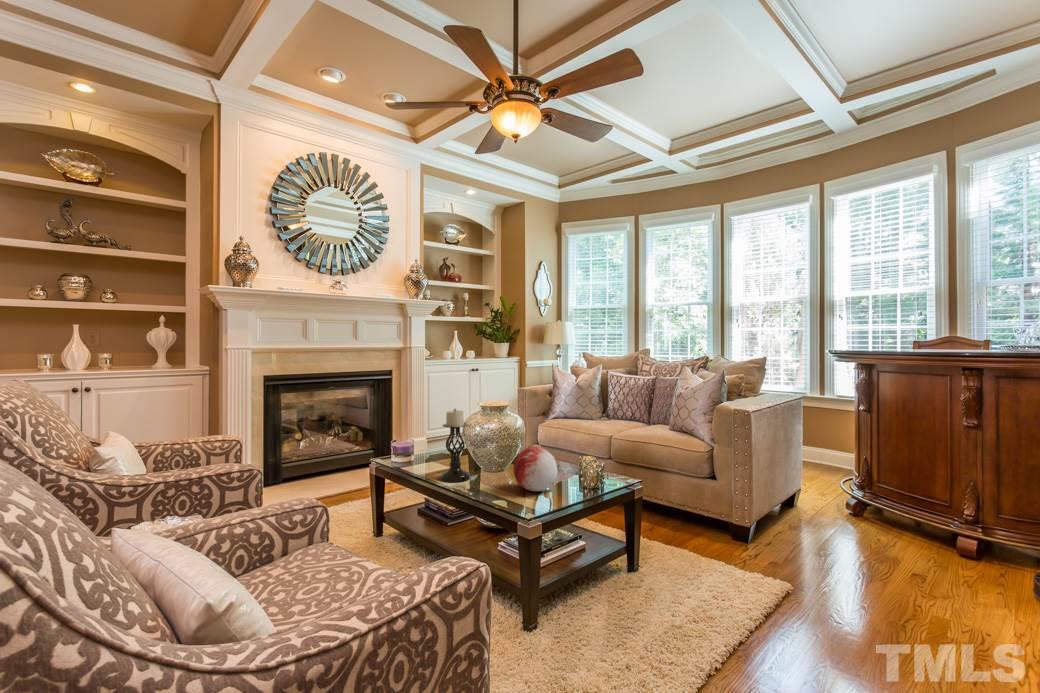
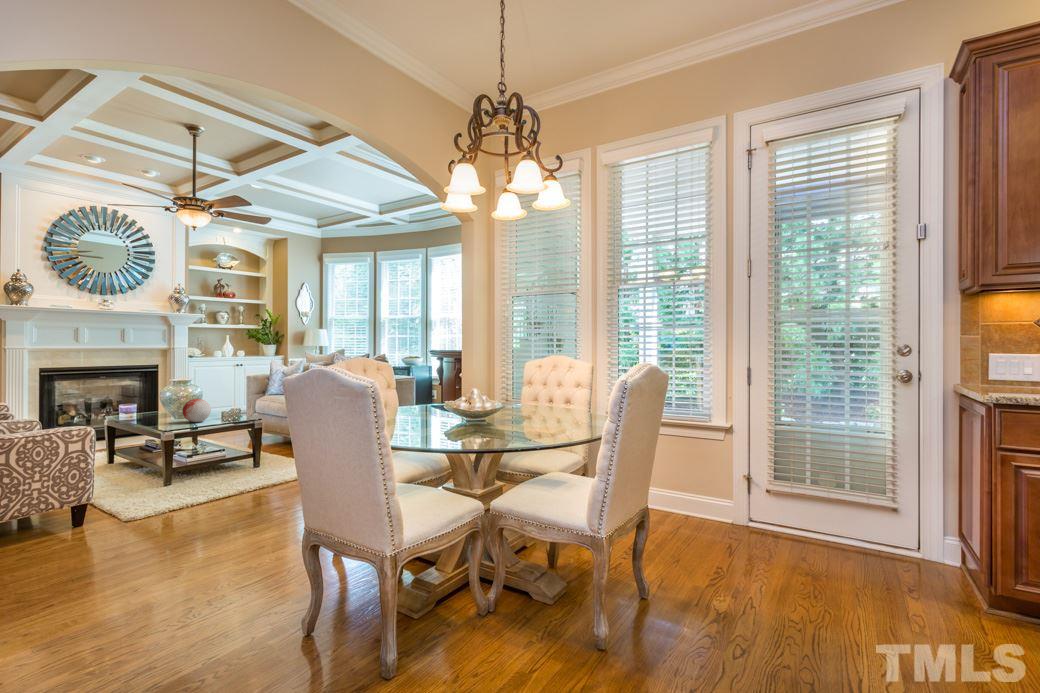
candle holder: present [441,409,470,482] -> none [145,380,166,422]

